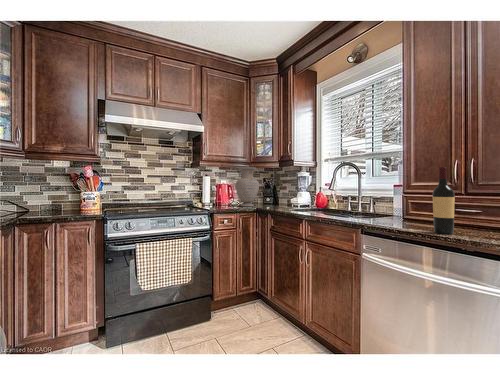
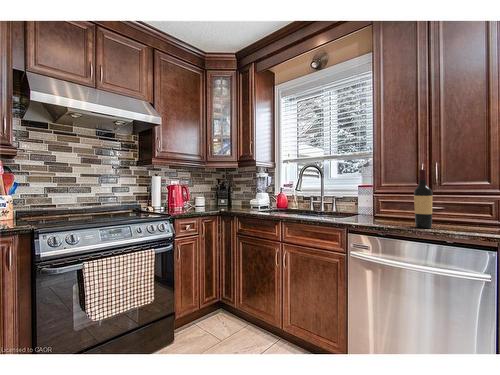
vase: present [236,167,259,207] -> none [193,166,219,210]

